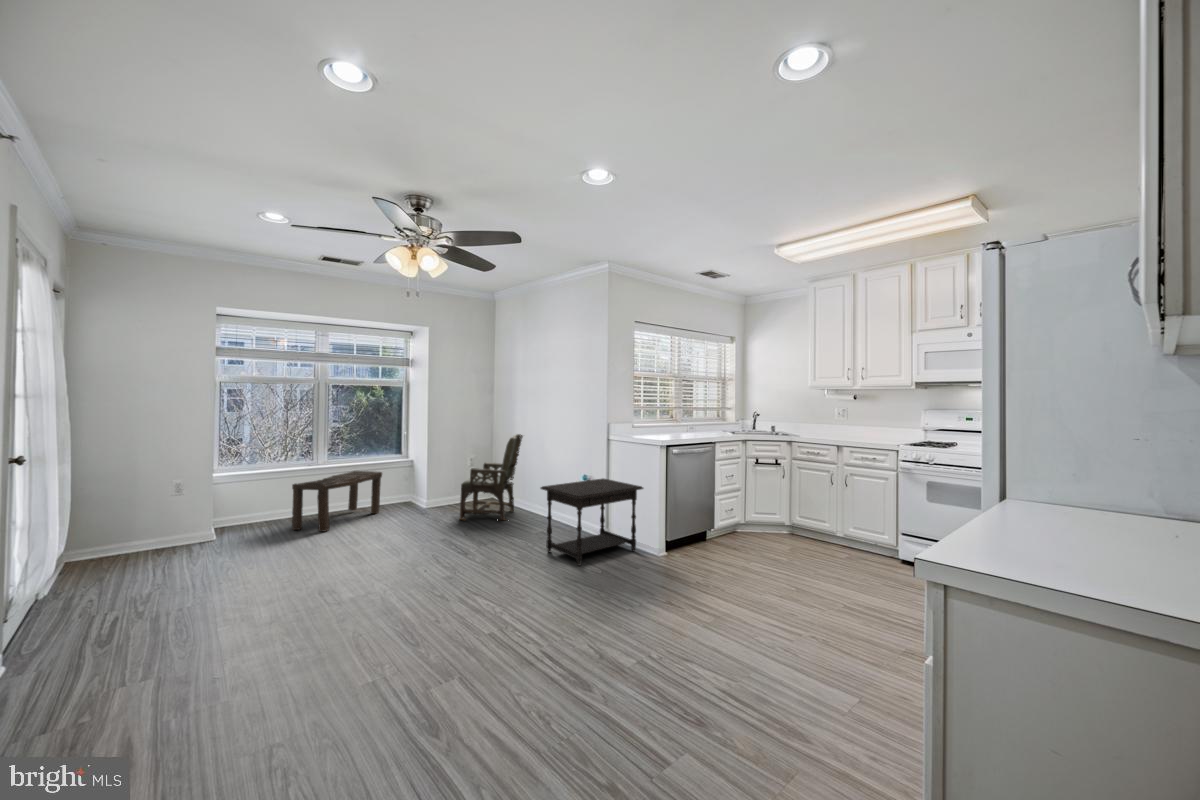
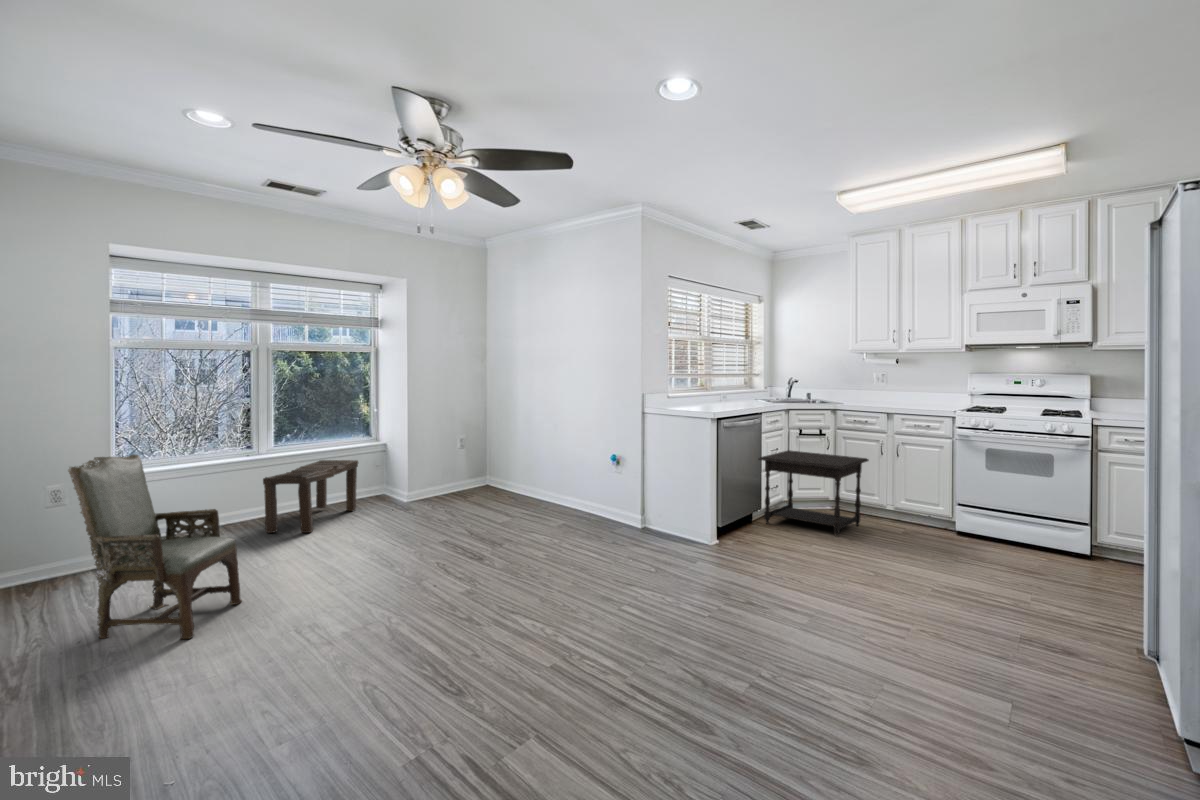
armchair: present [460,434,523,520] -> present [68,455,242,639]
side table: present [541,479,643,566] -> present [758,450,869,537]

